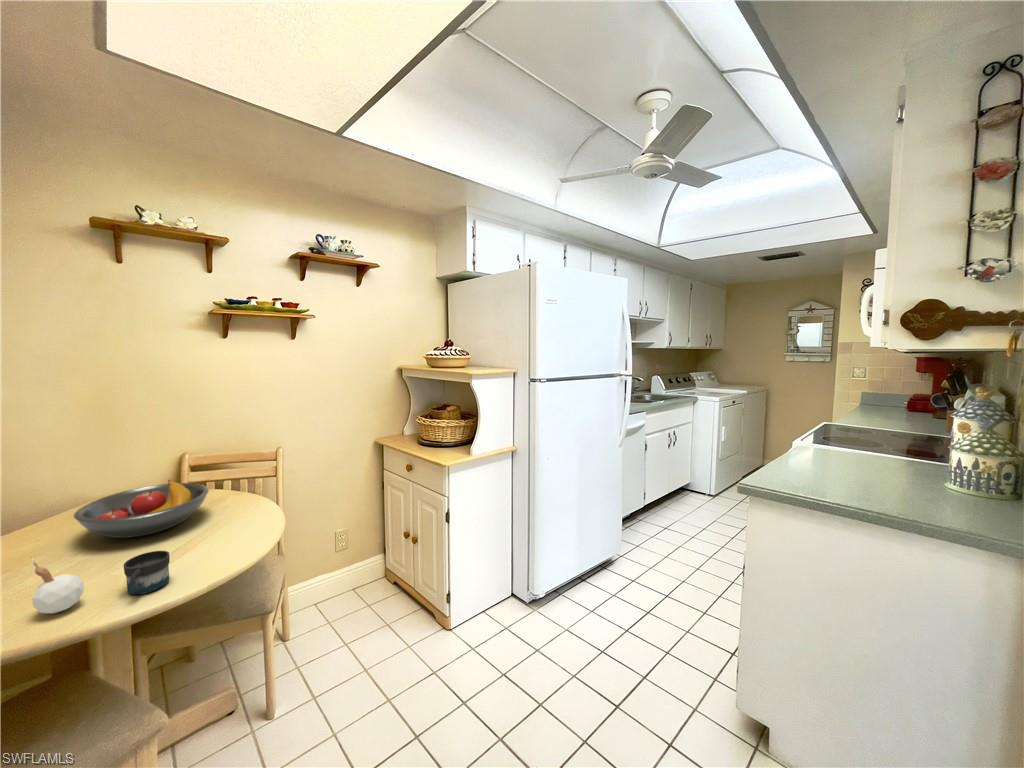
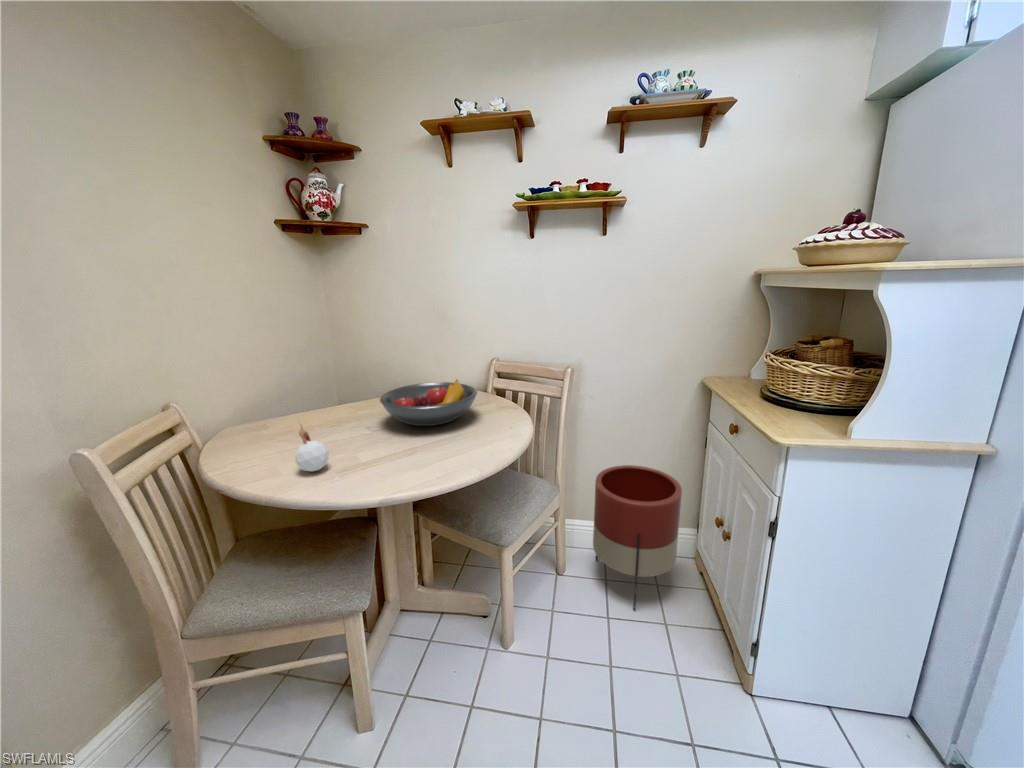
planter: none [312,515,383,629] -> present [593,465,682,610]
mug: present [124,551,170,594] -> none [335,443,381,482]

